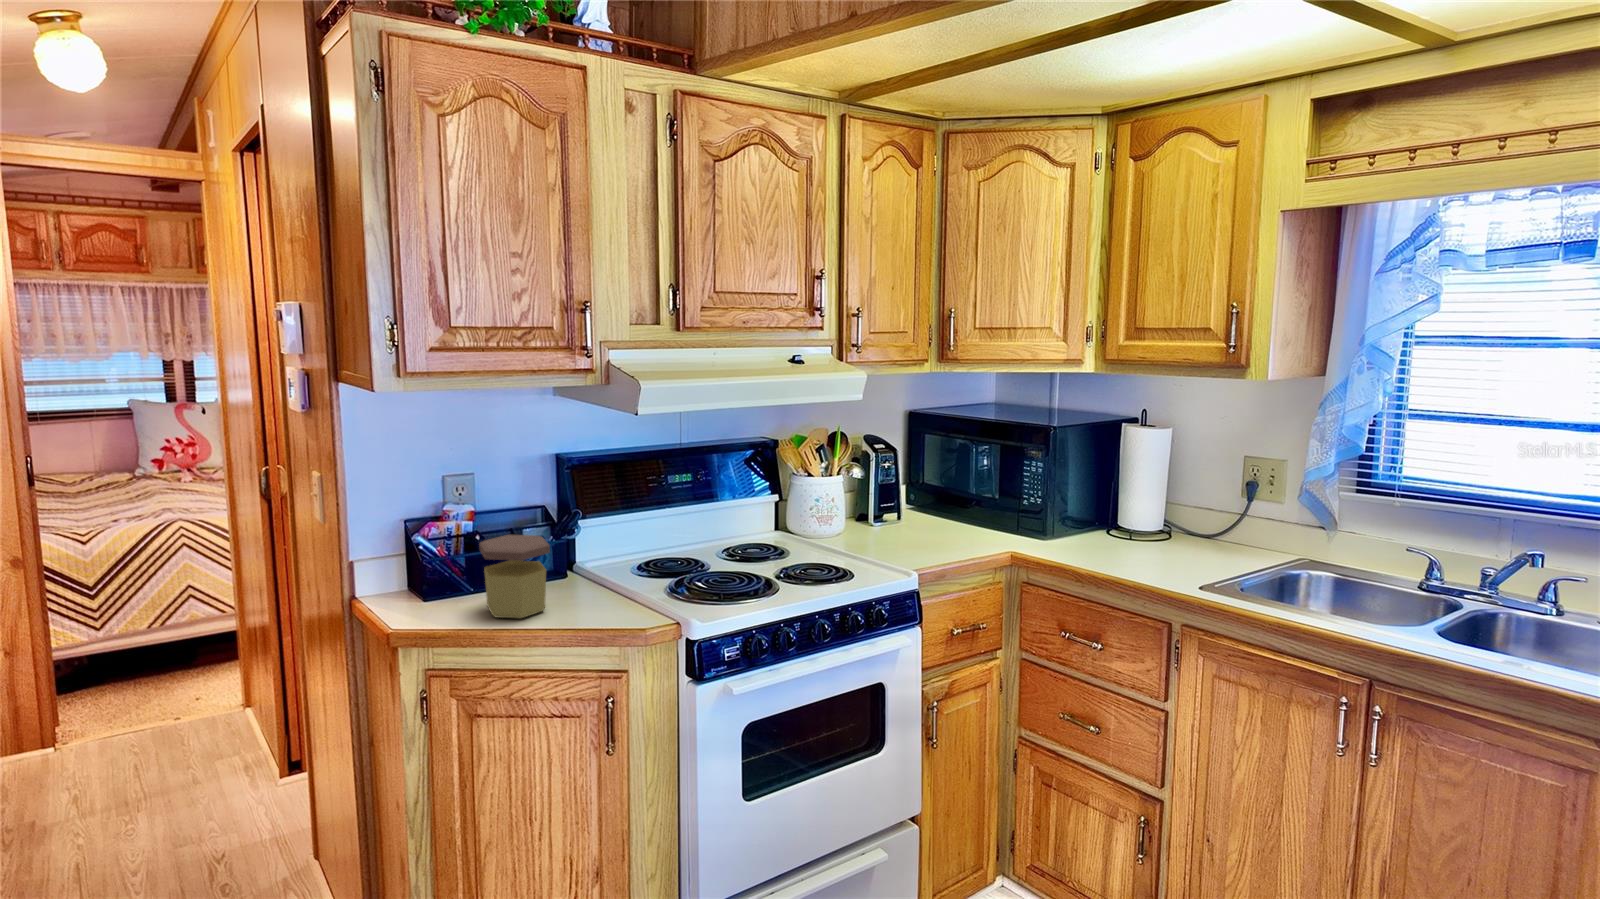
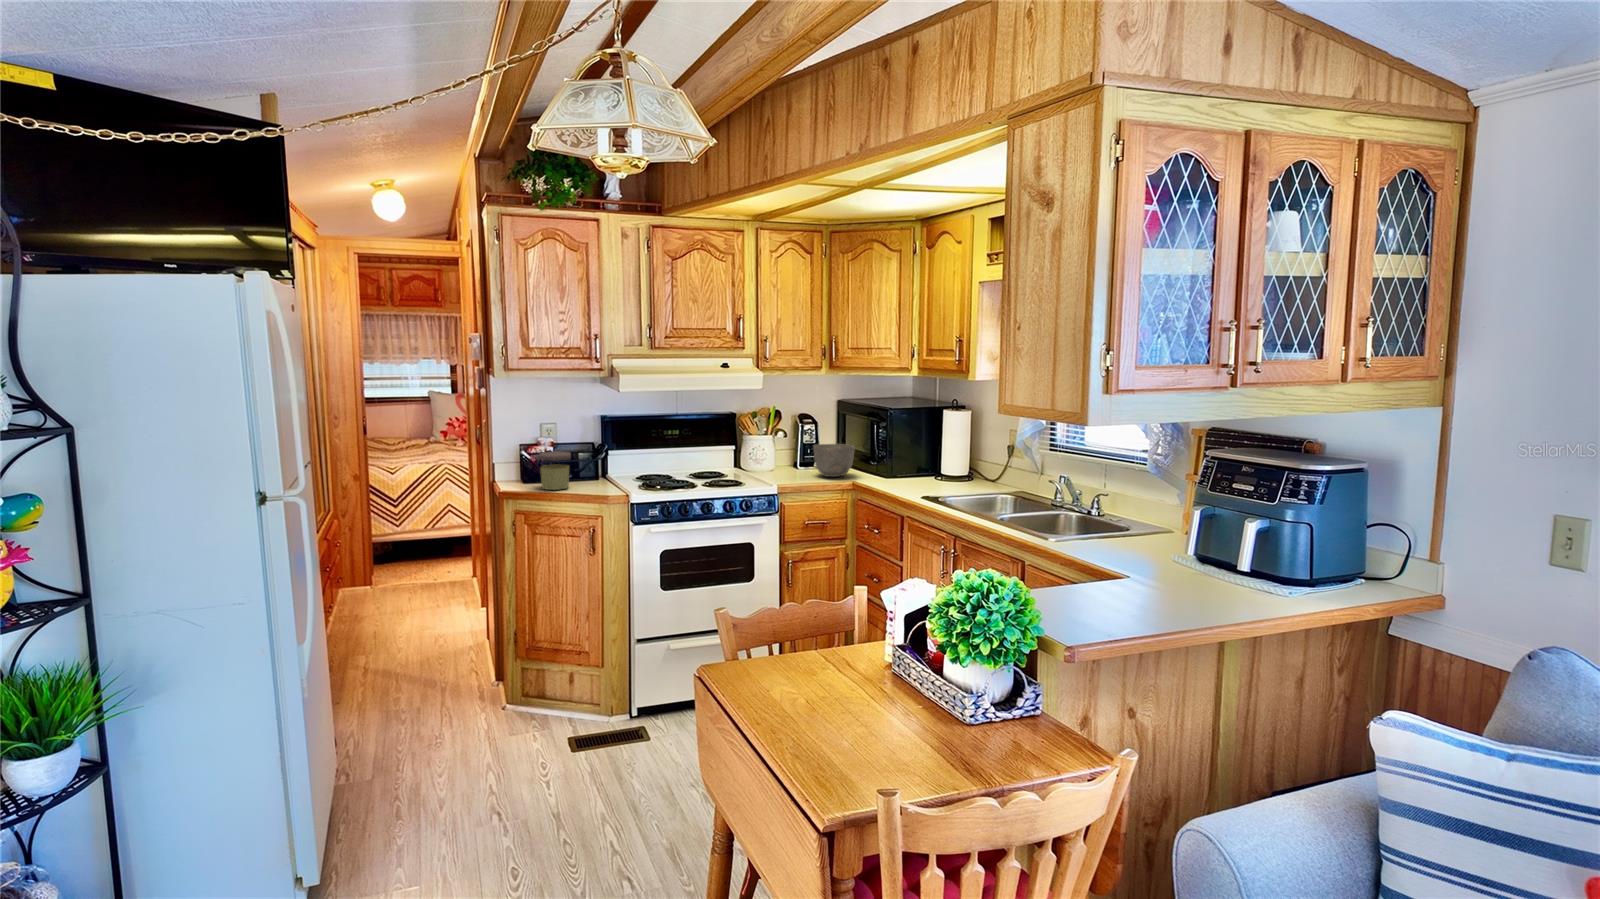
bowl: none [931,484,1002,542] -> present [813,444,855,477]

